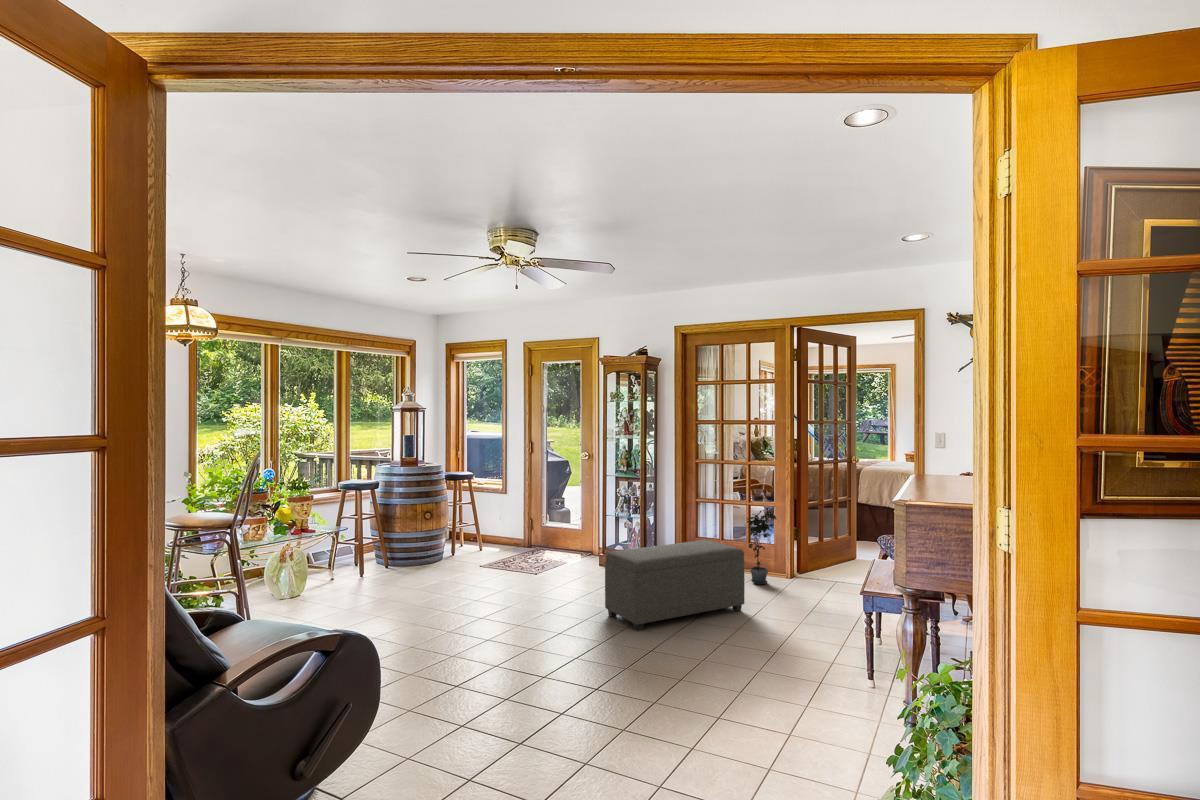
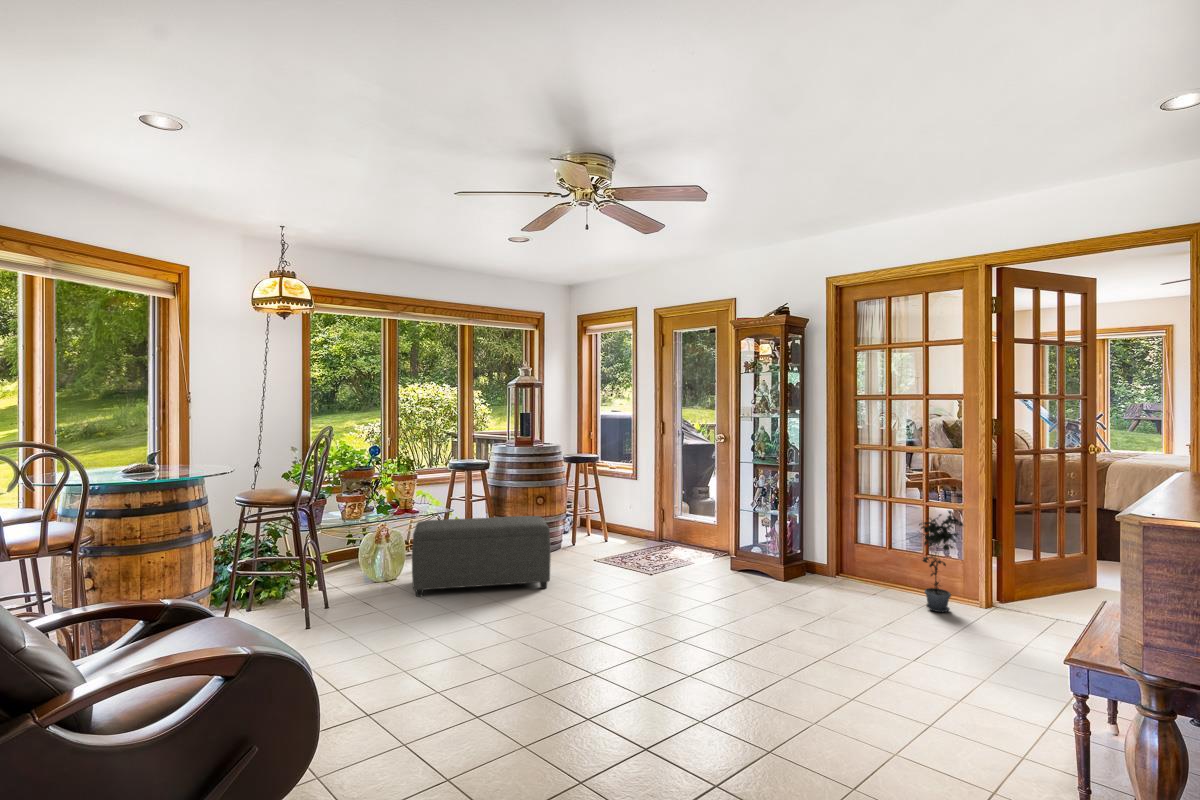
ottoman: present [605,540,745,631] -> present [412,516,551,596]

